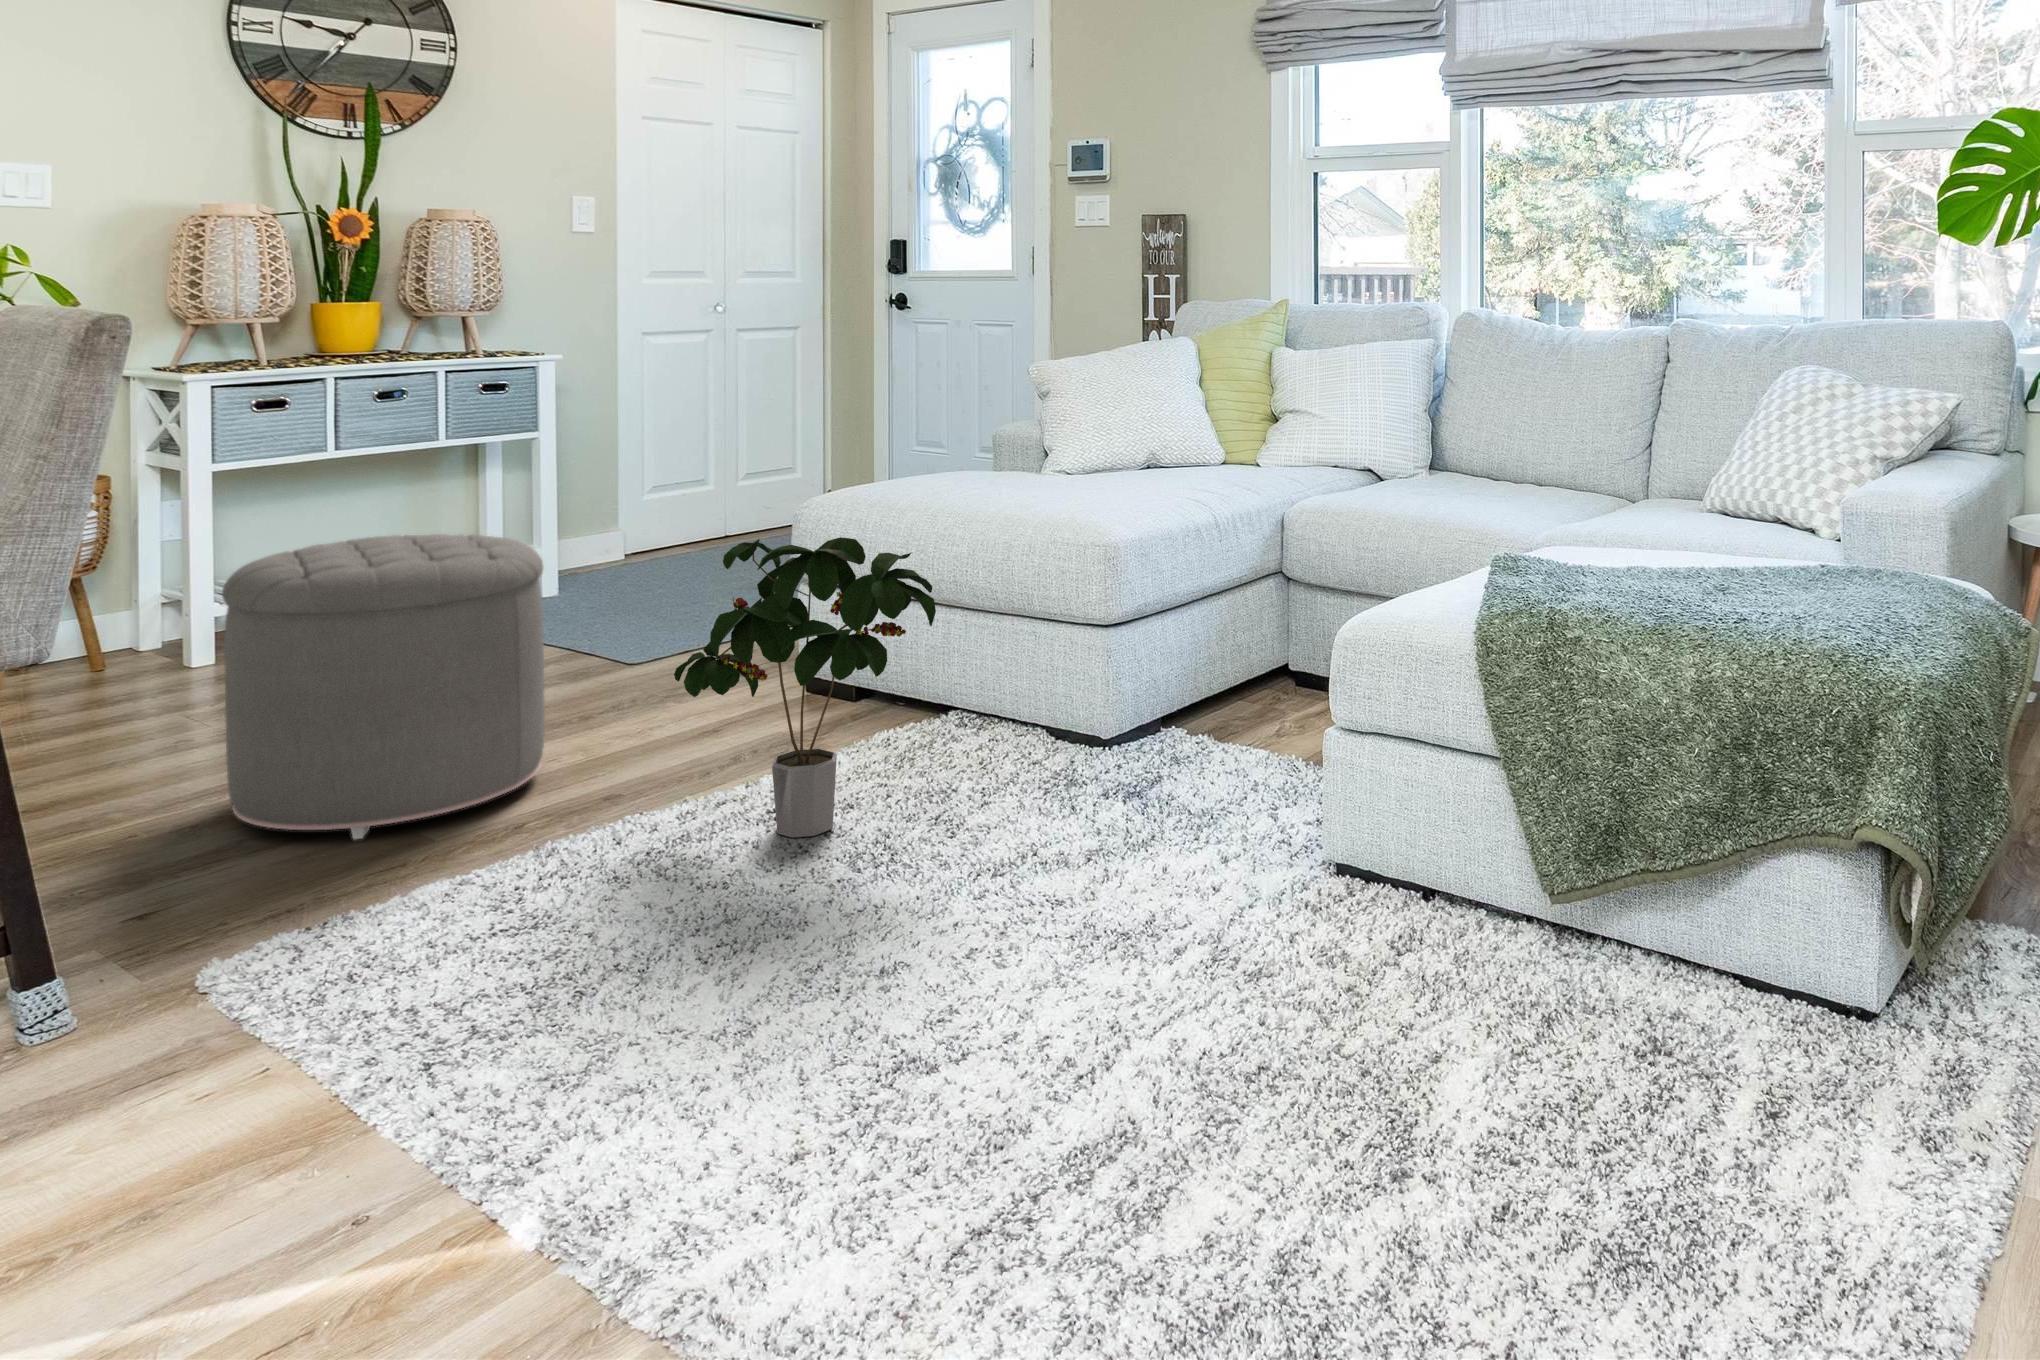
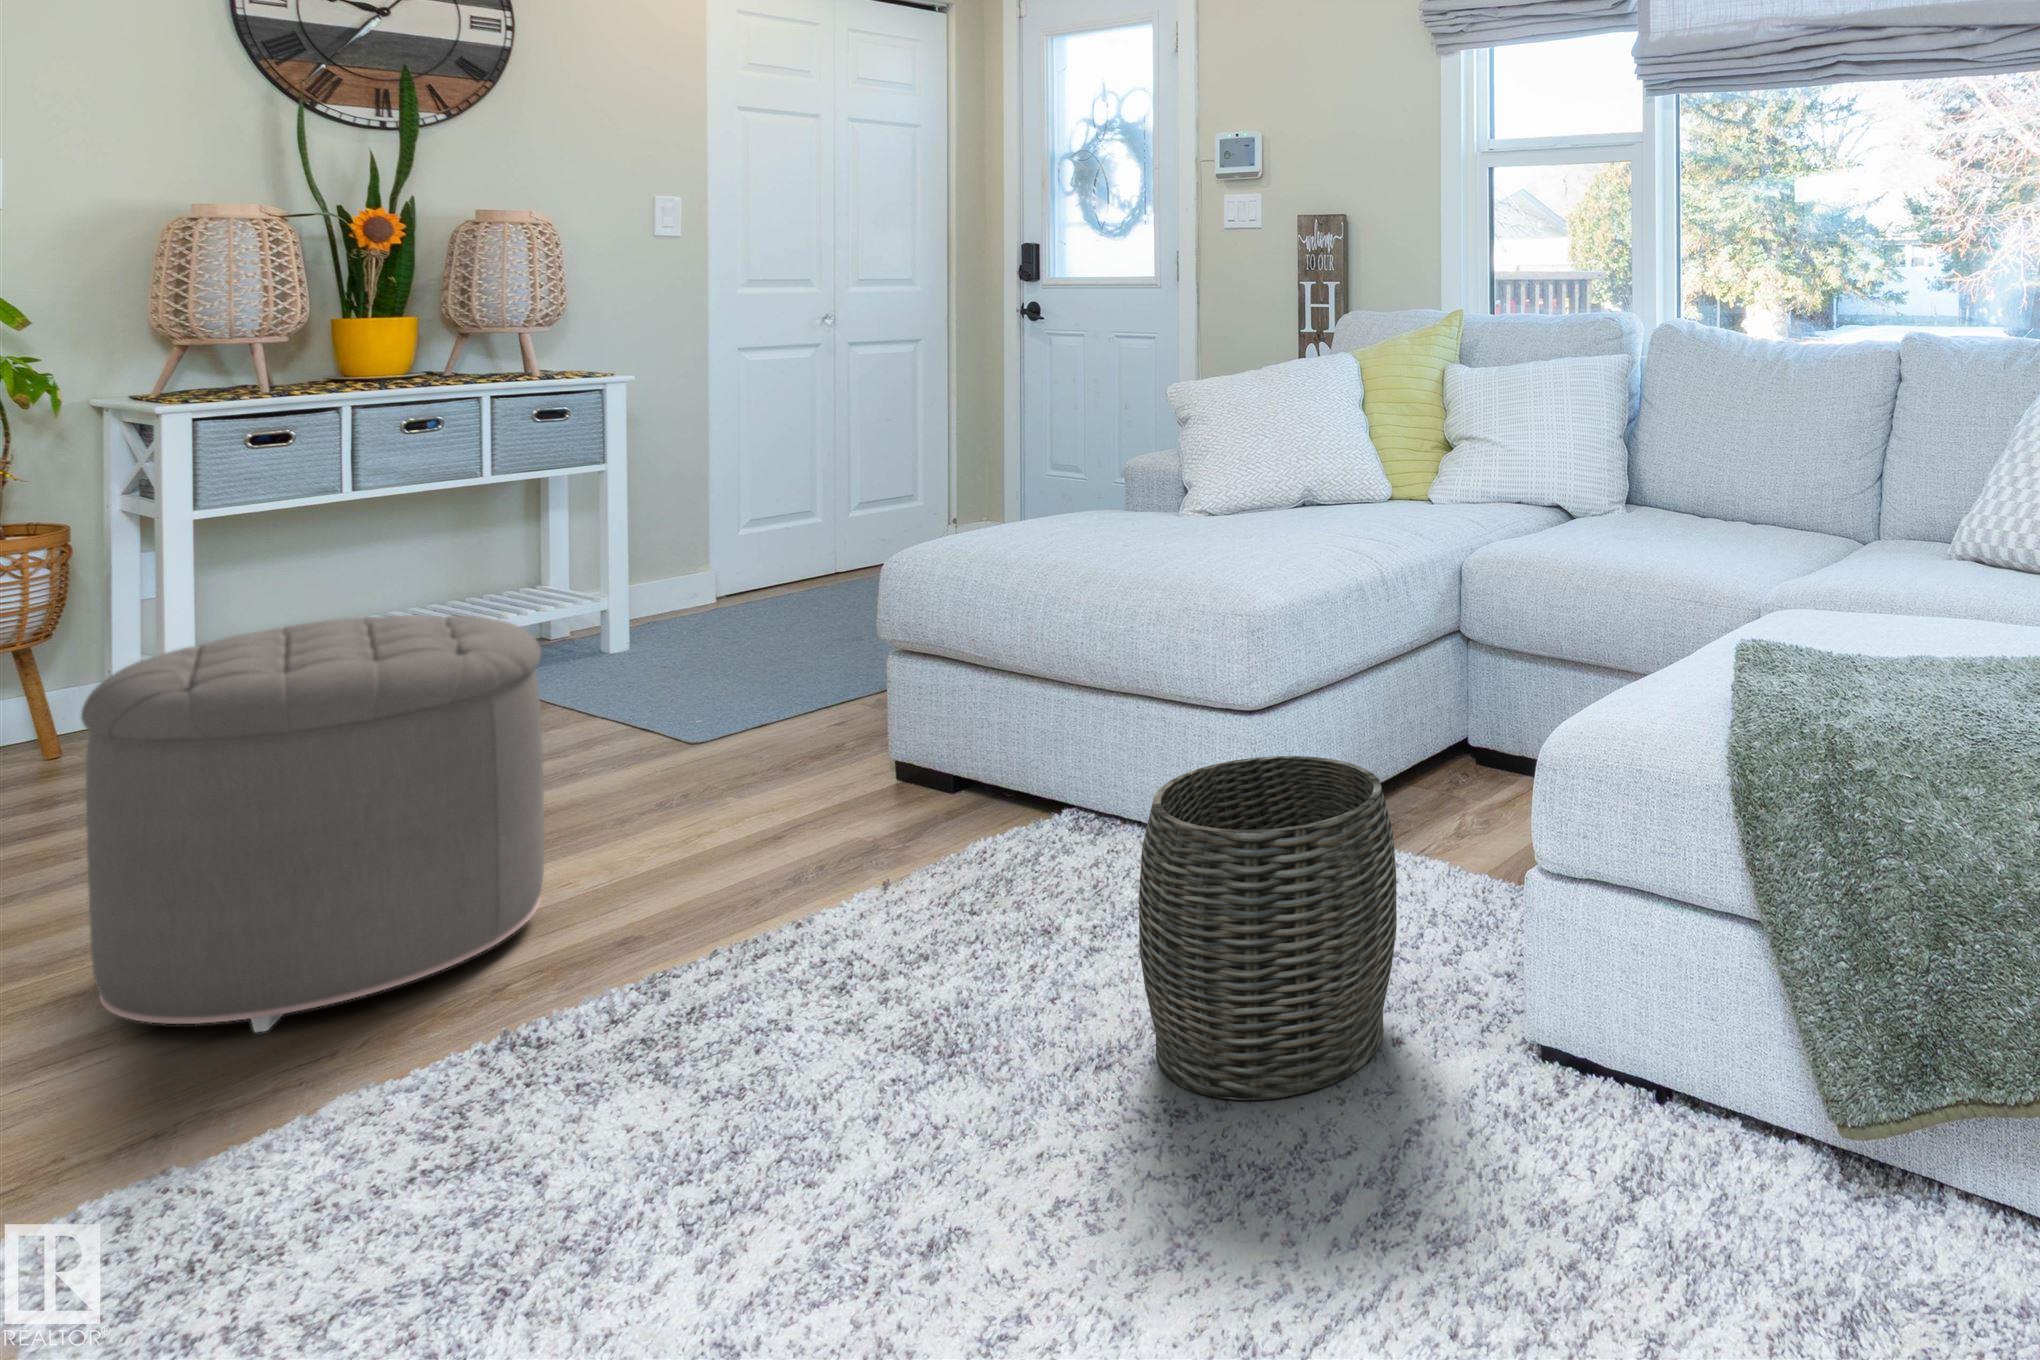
potted plant: present [674,537,936,837] -> none [692,624,1032,1014]
woven basket: none [1024,645,1221,893] -> present [1139,756,1397,1100]

